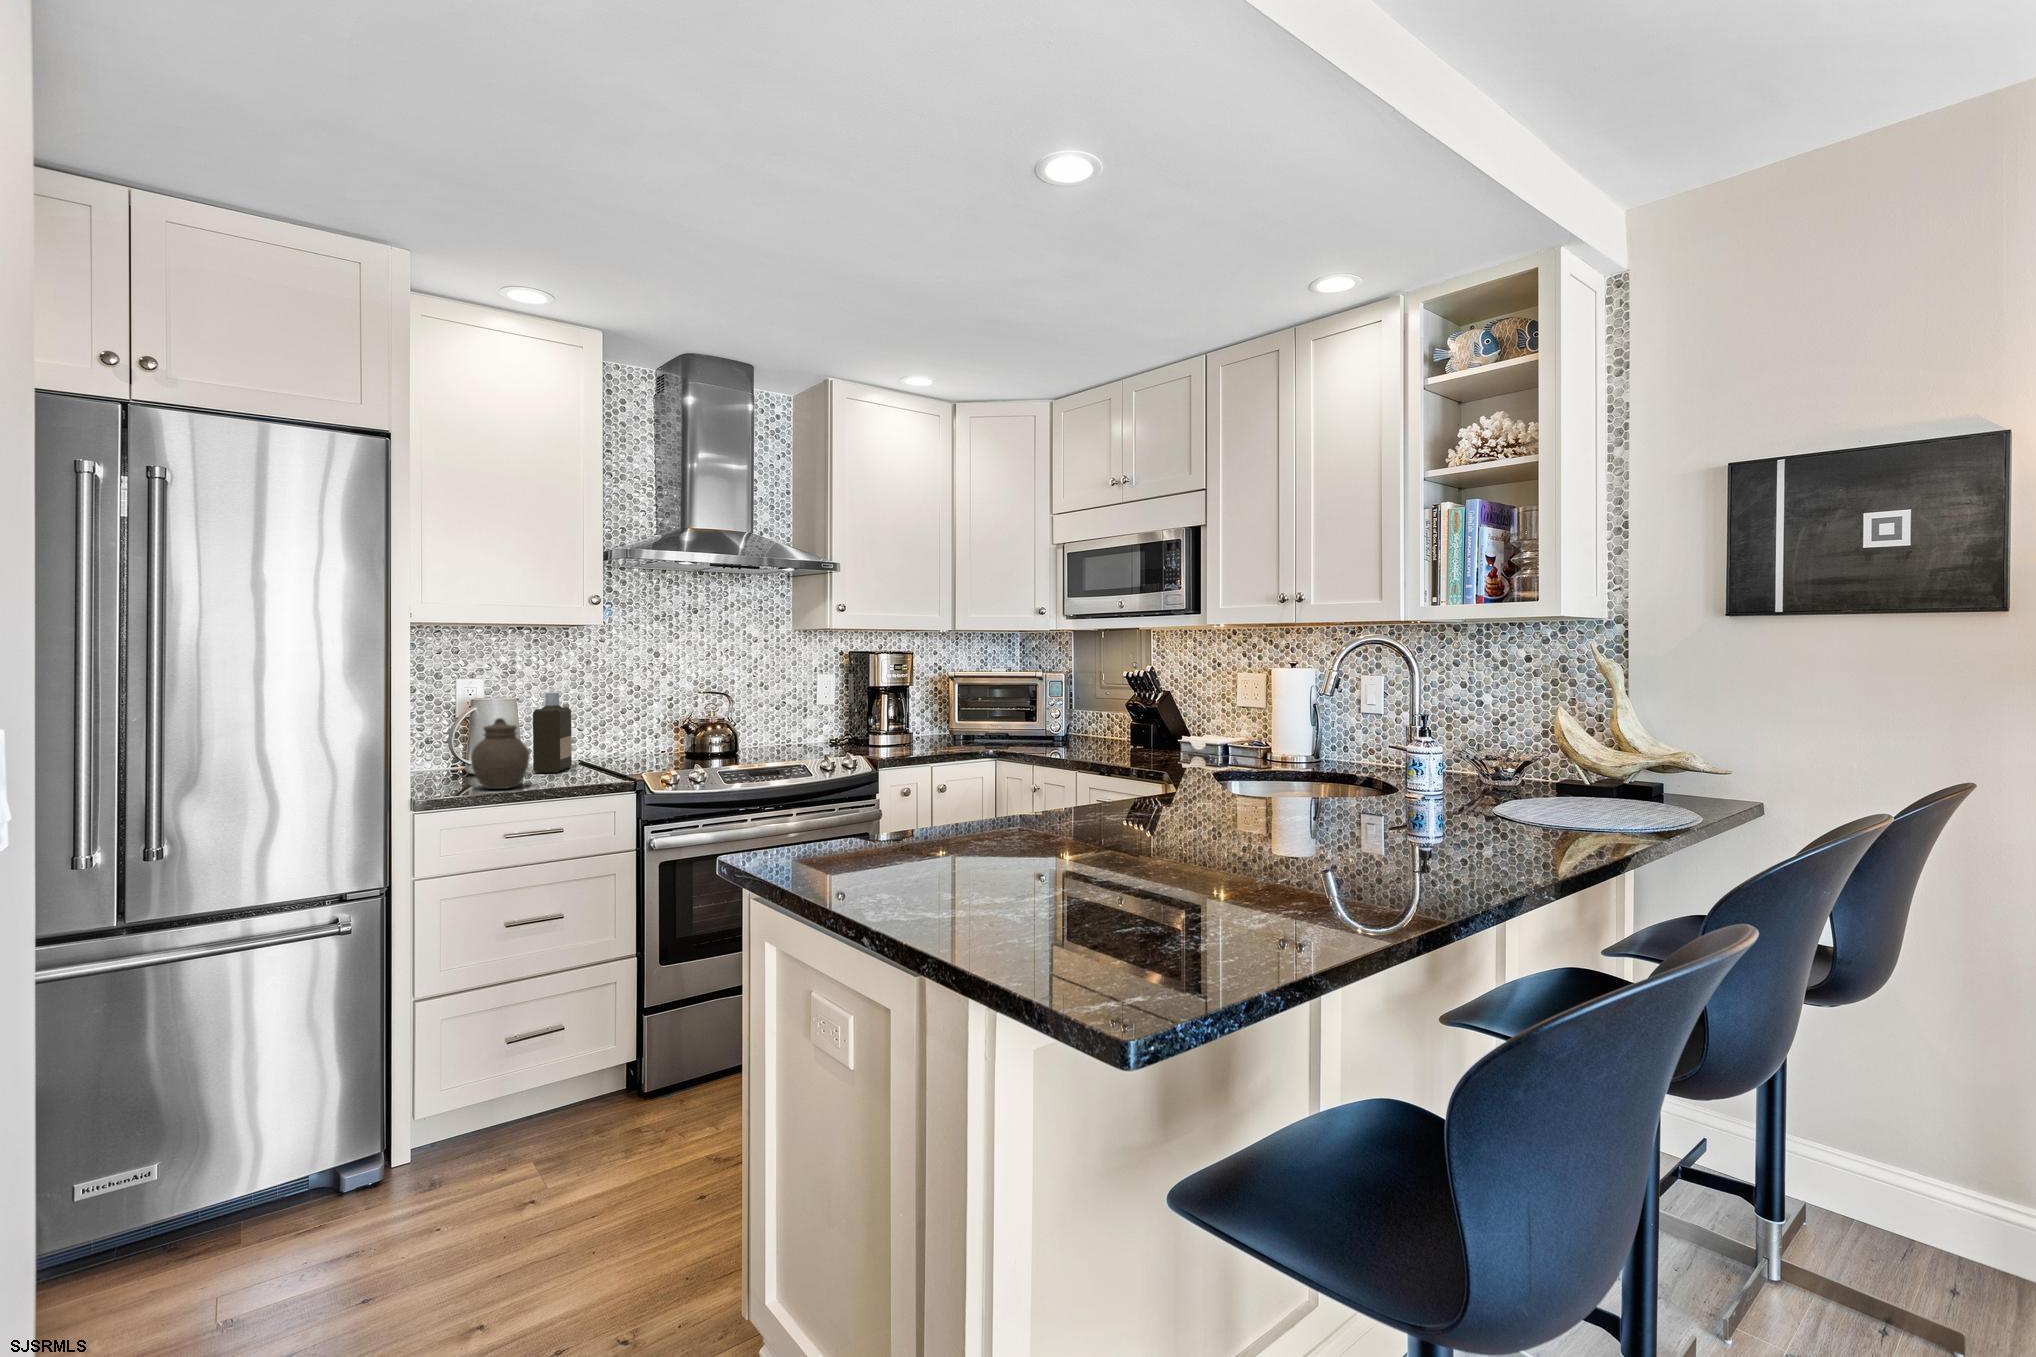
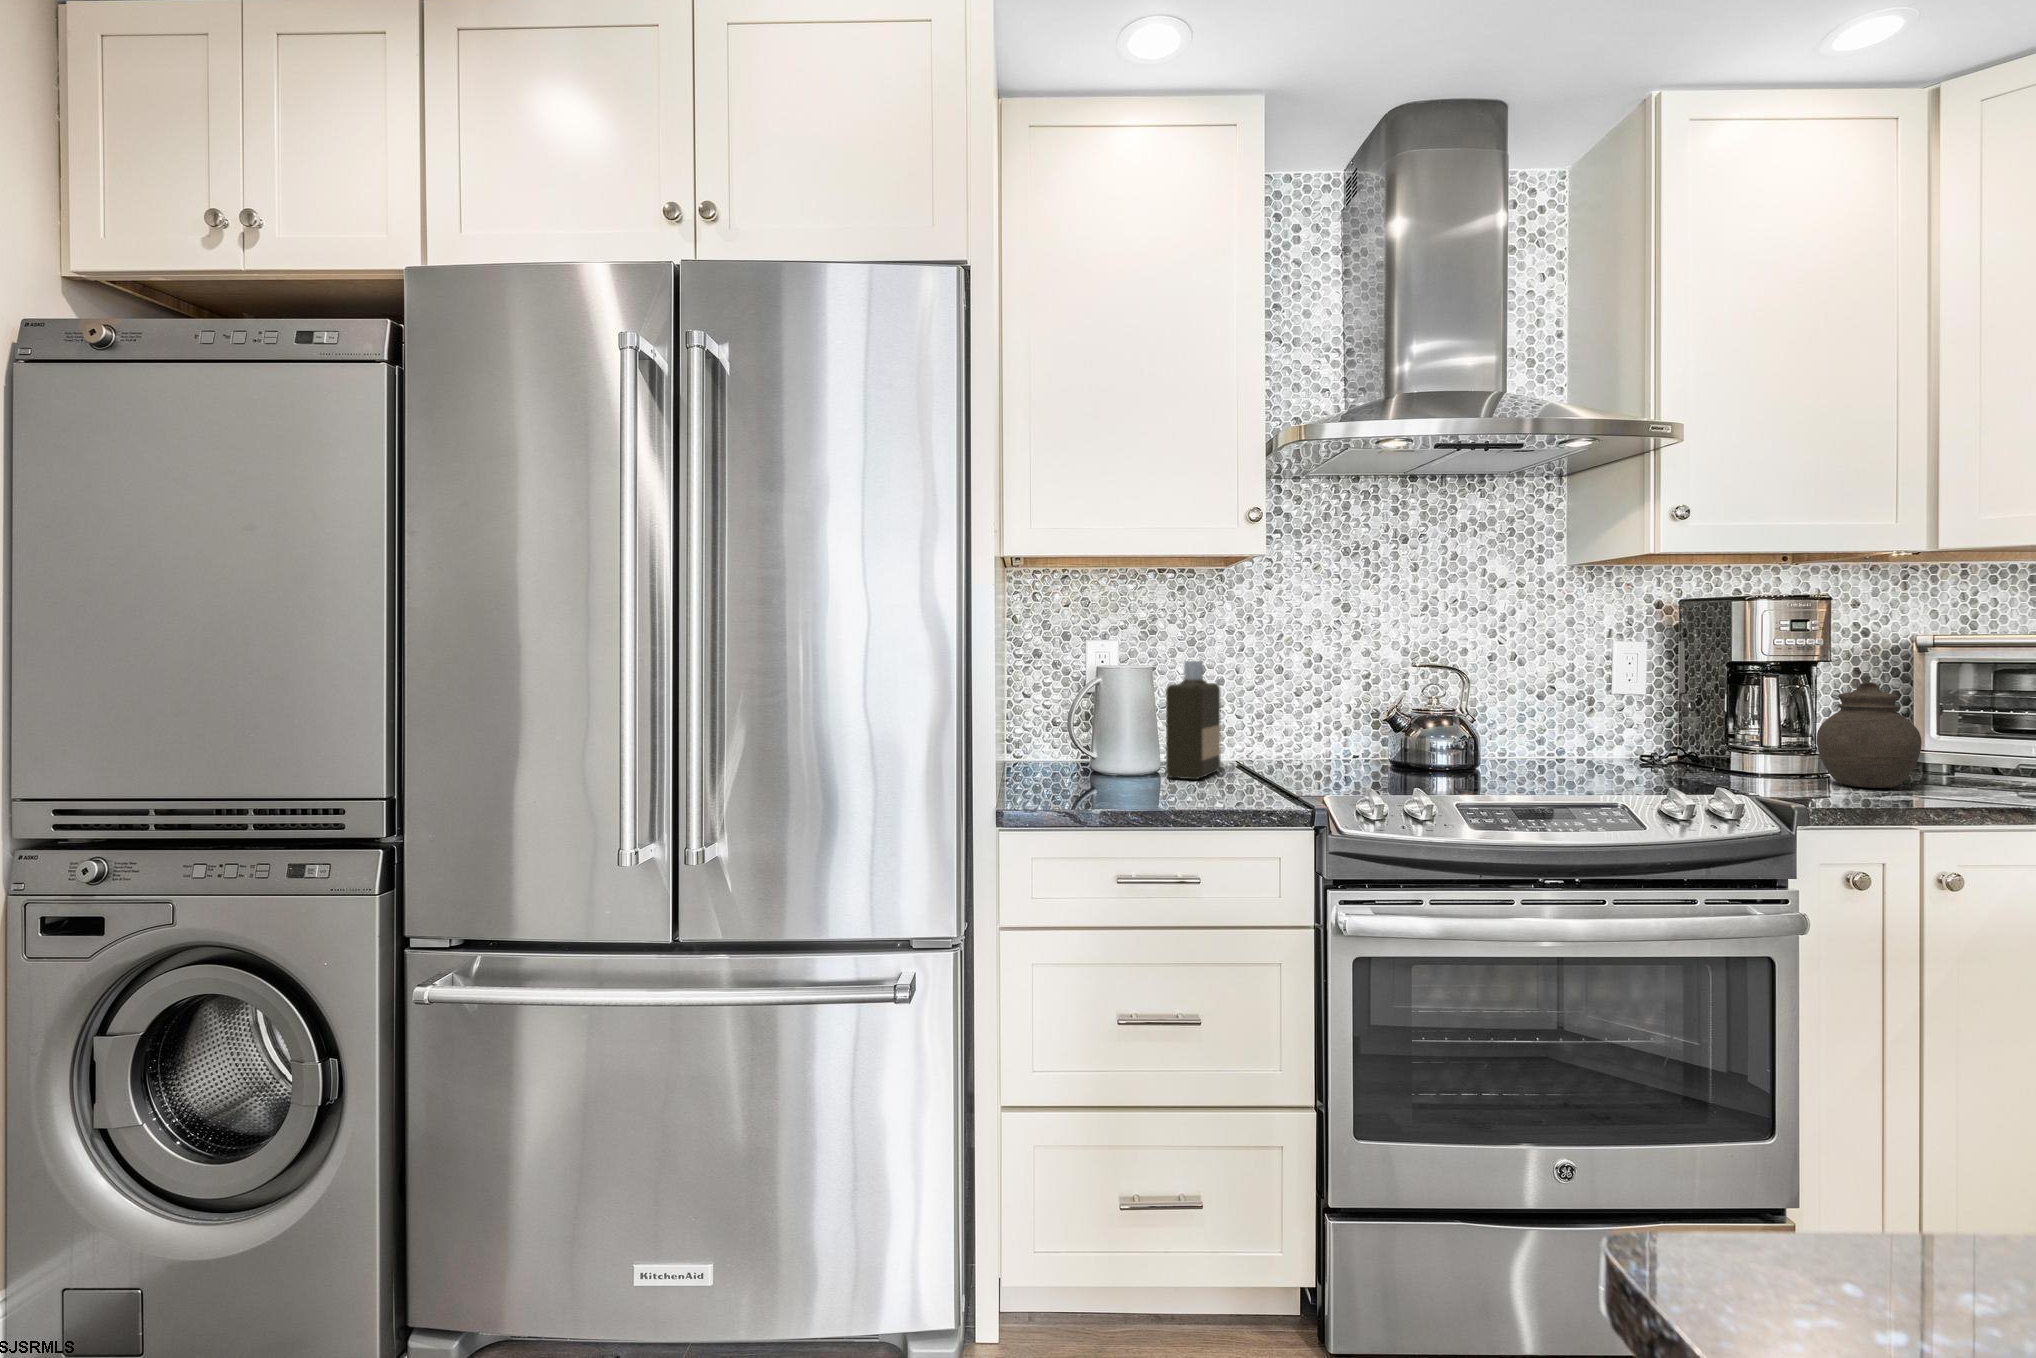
jar: present [471,718,530,789] -> present [1817,682,1922,788]

